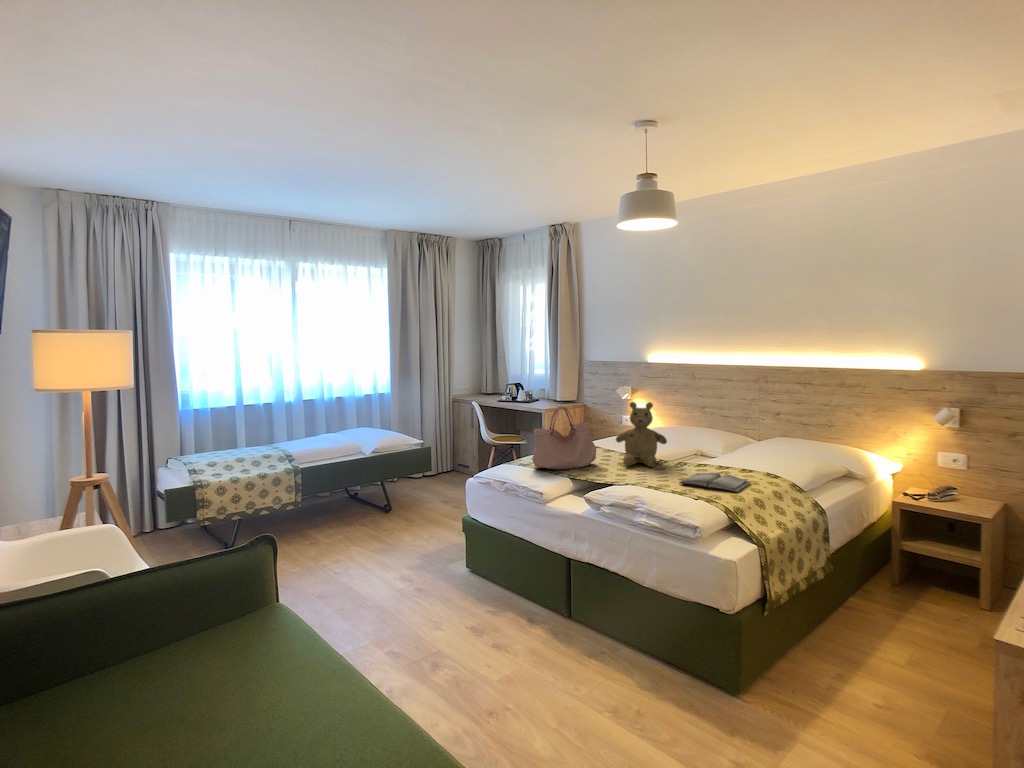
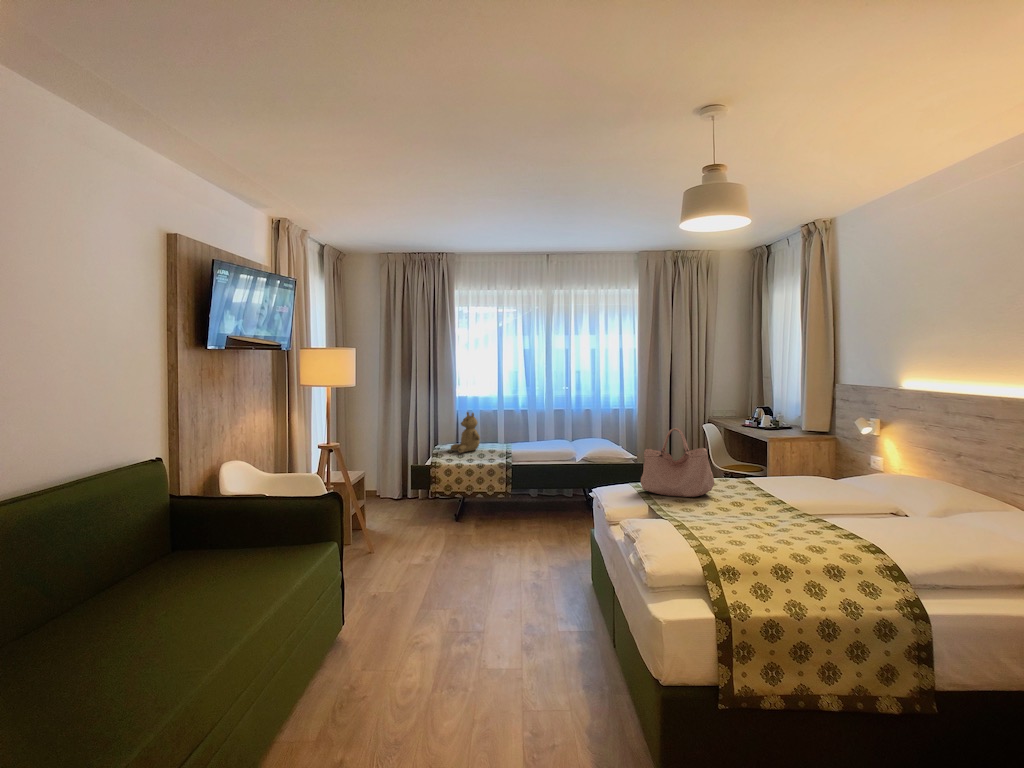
teddy bear: present [616,402,667,467] -> present [451,412,480,453]
hardback book: present [679,473,750,493] -> none [741,523,832,551]

